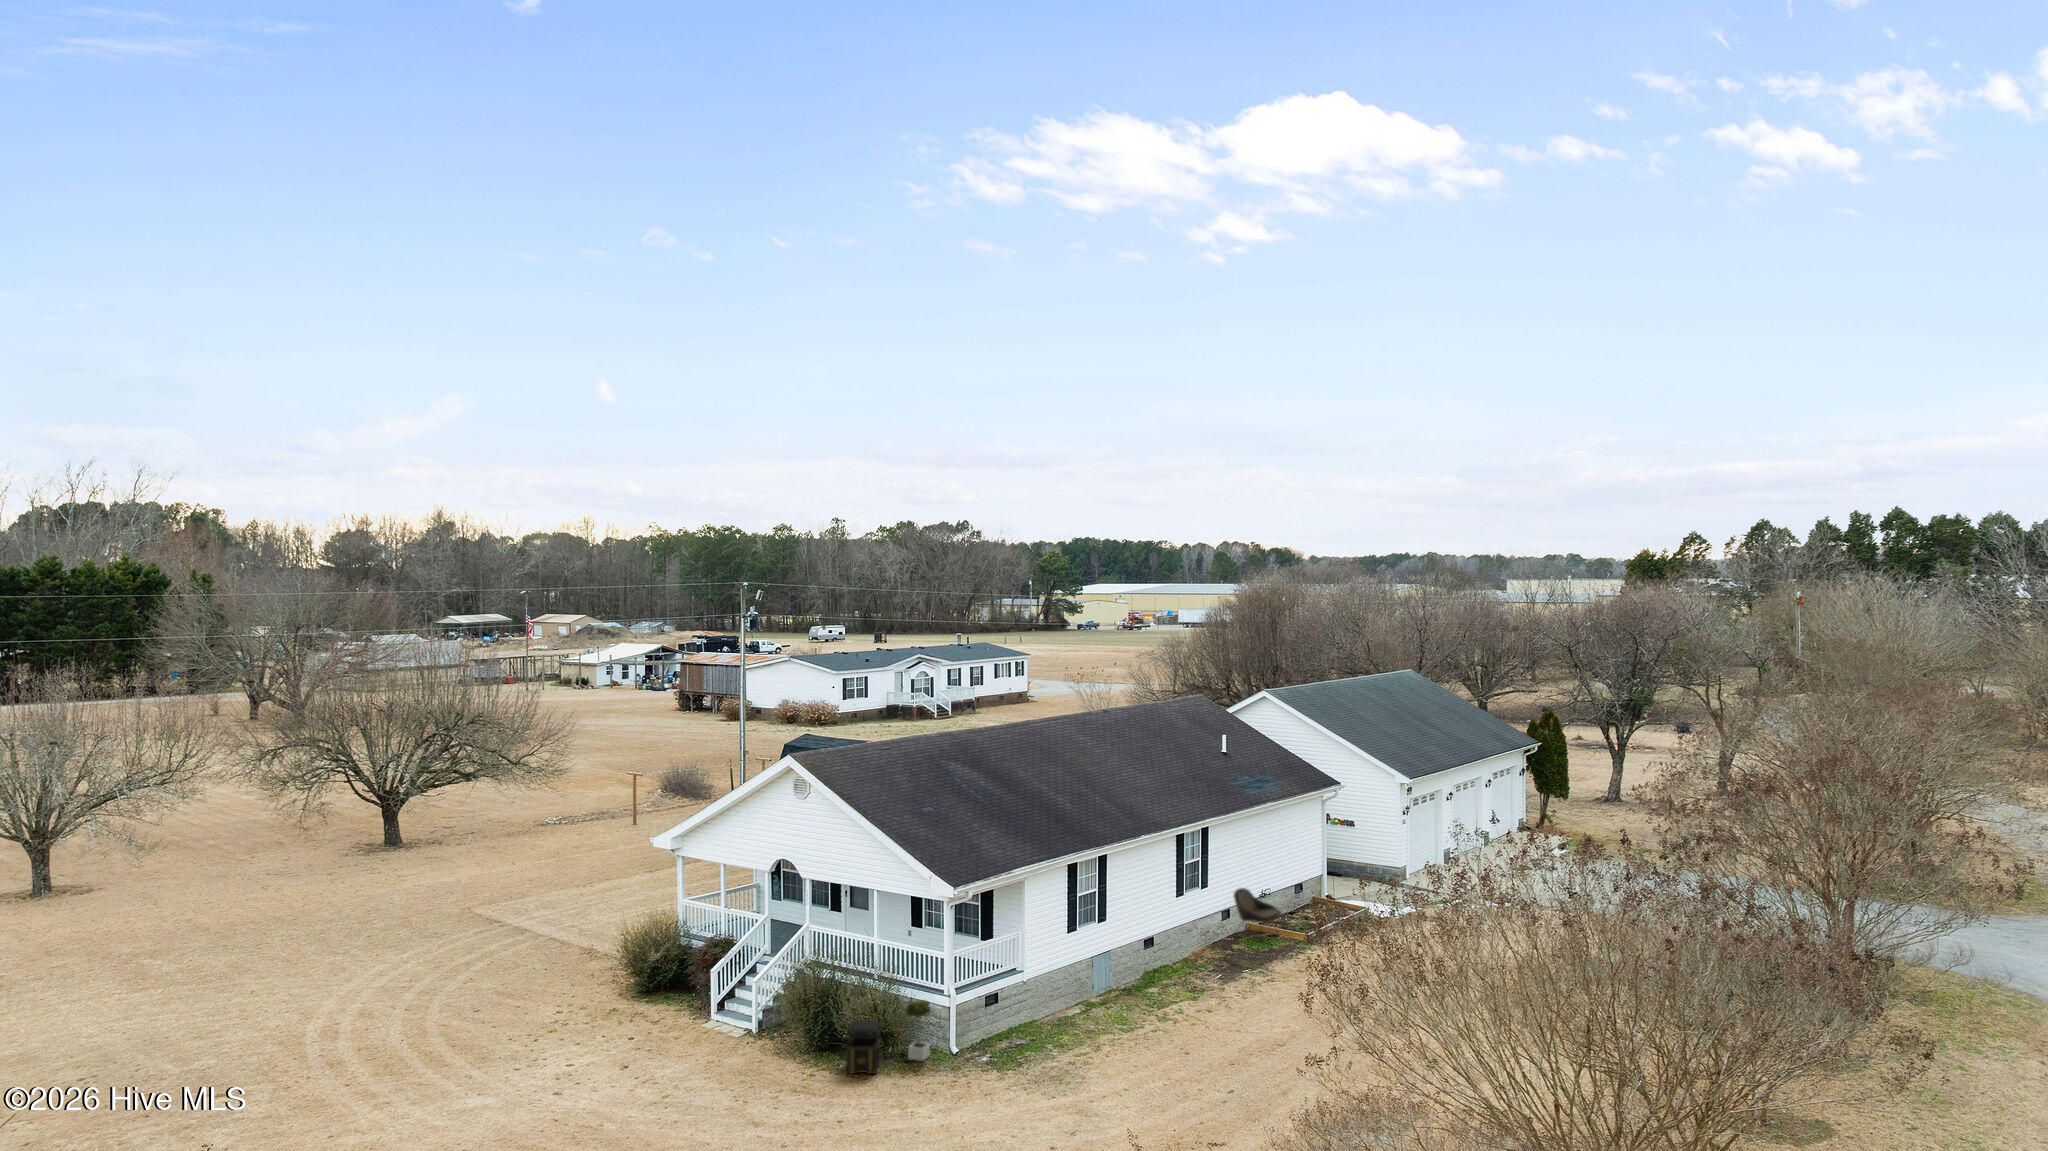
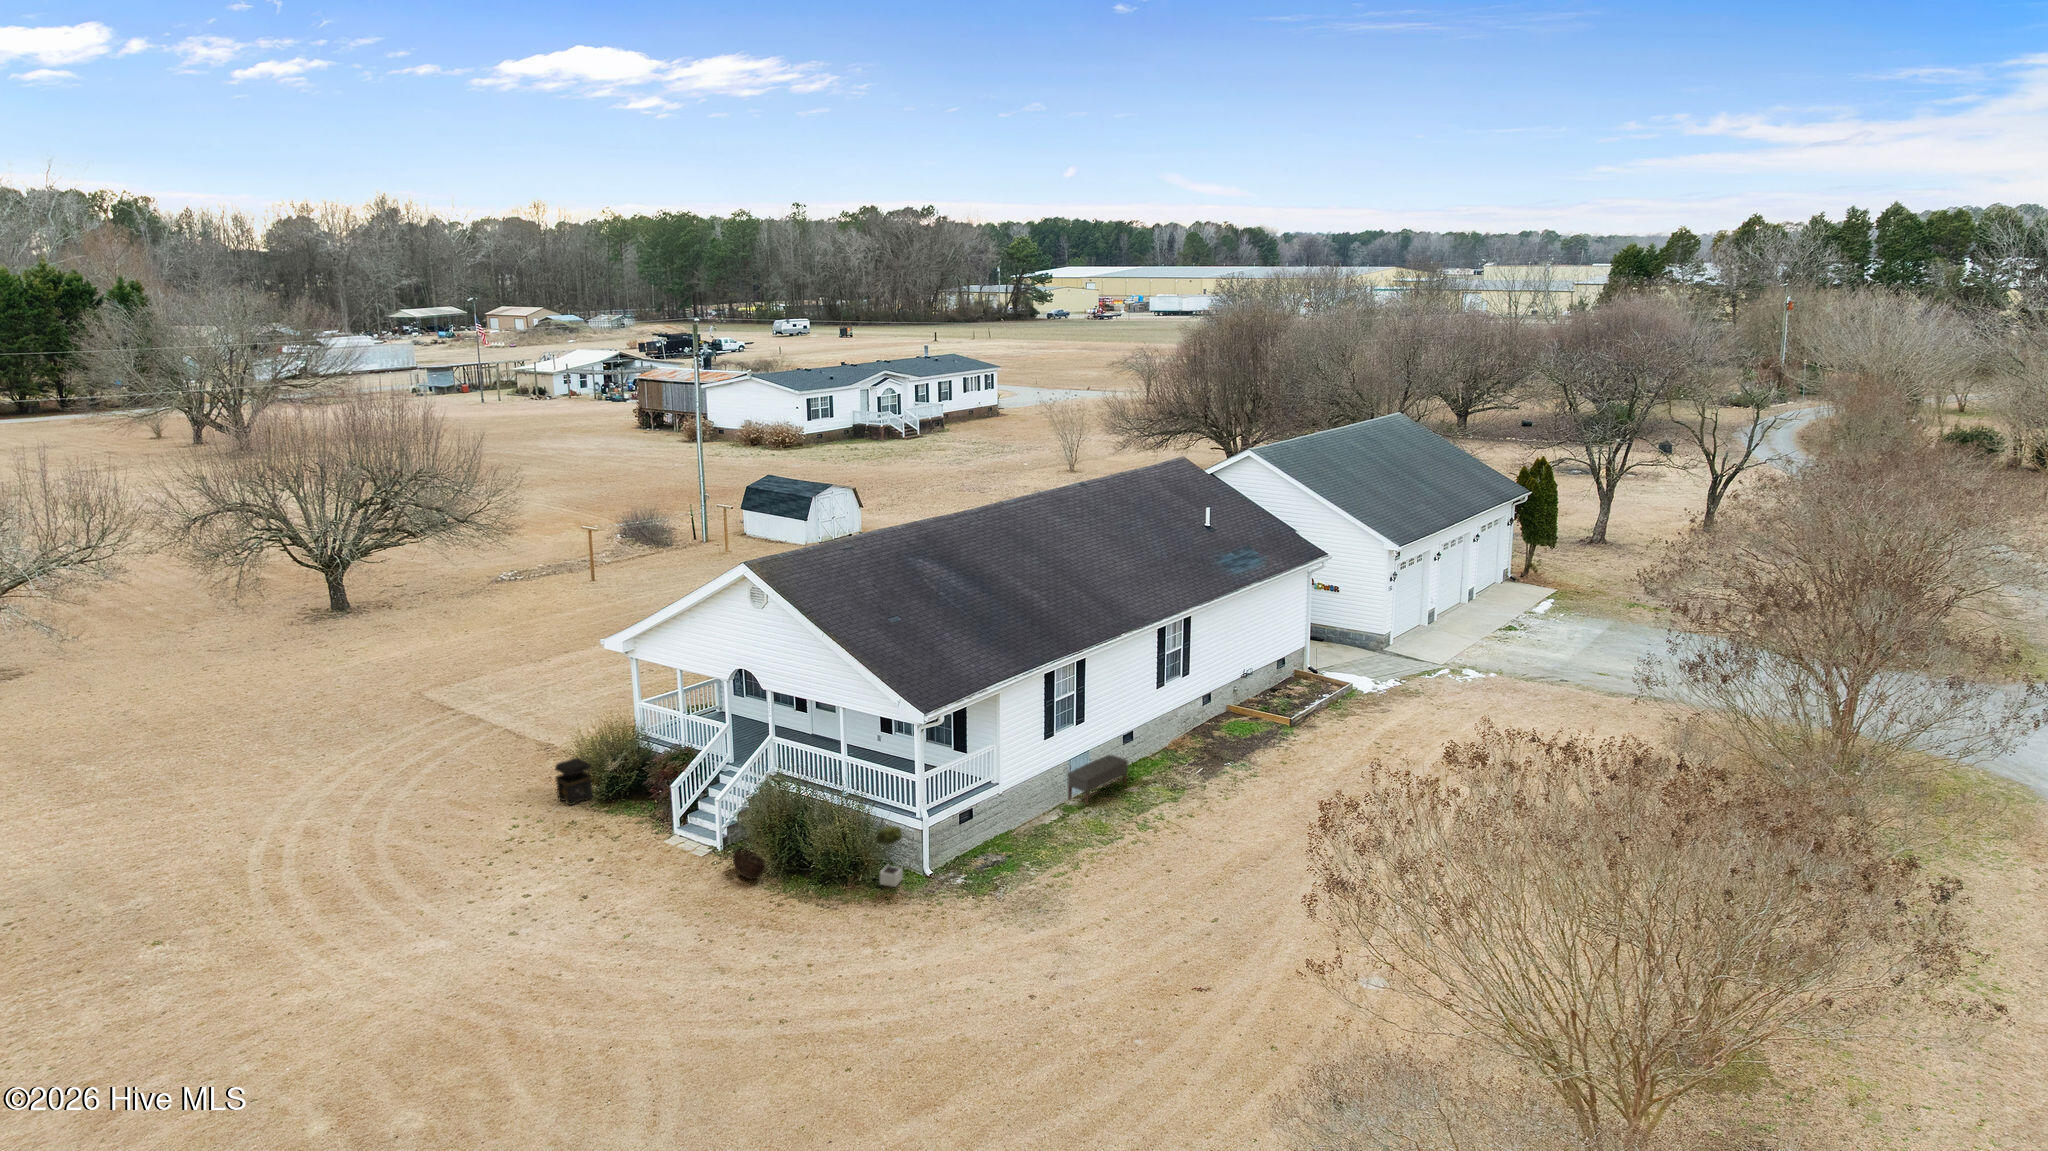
lounge chair: present [1232,888,1281,938] -> none [1214,671,1265,729]
bench: none [1088,955,1148,1002] -> present [1067,755,1128,806]
toolbox: present [846,1021,881,1074] -> present [555,758,593,805]
basket: none [769,1024,800,1053] -> present [733,848,765,879]

